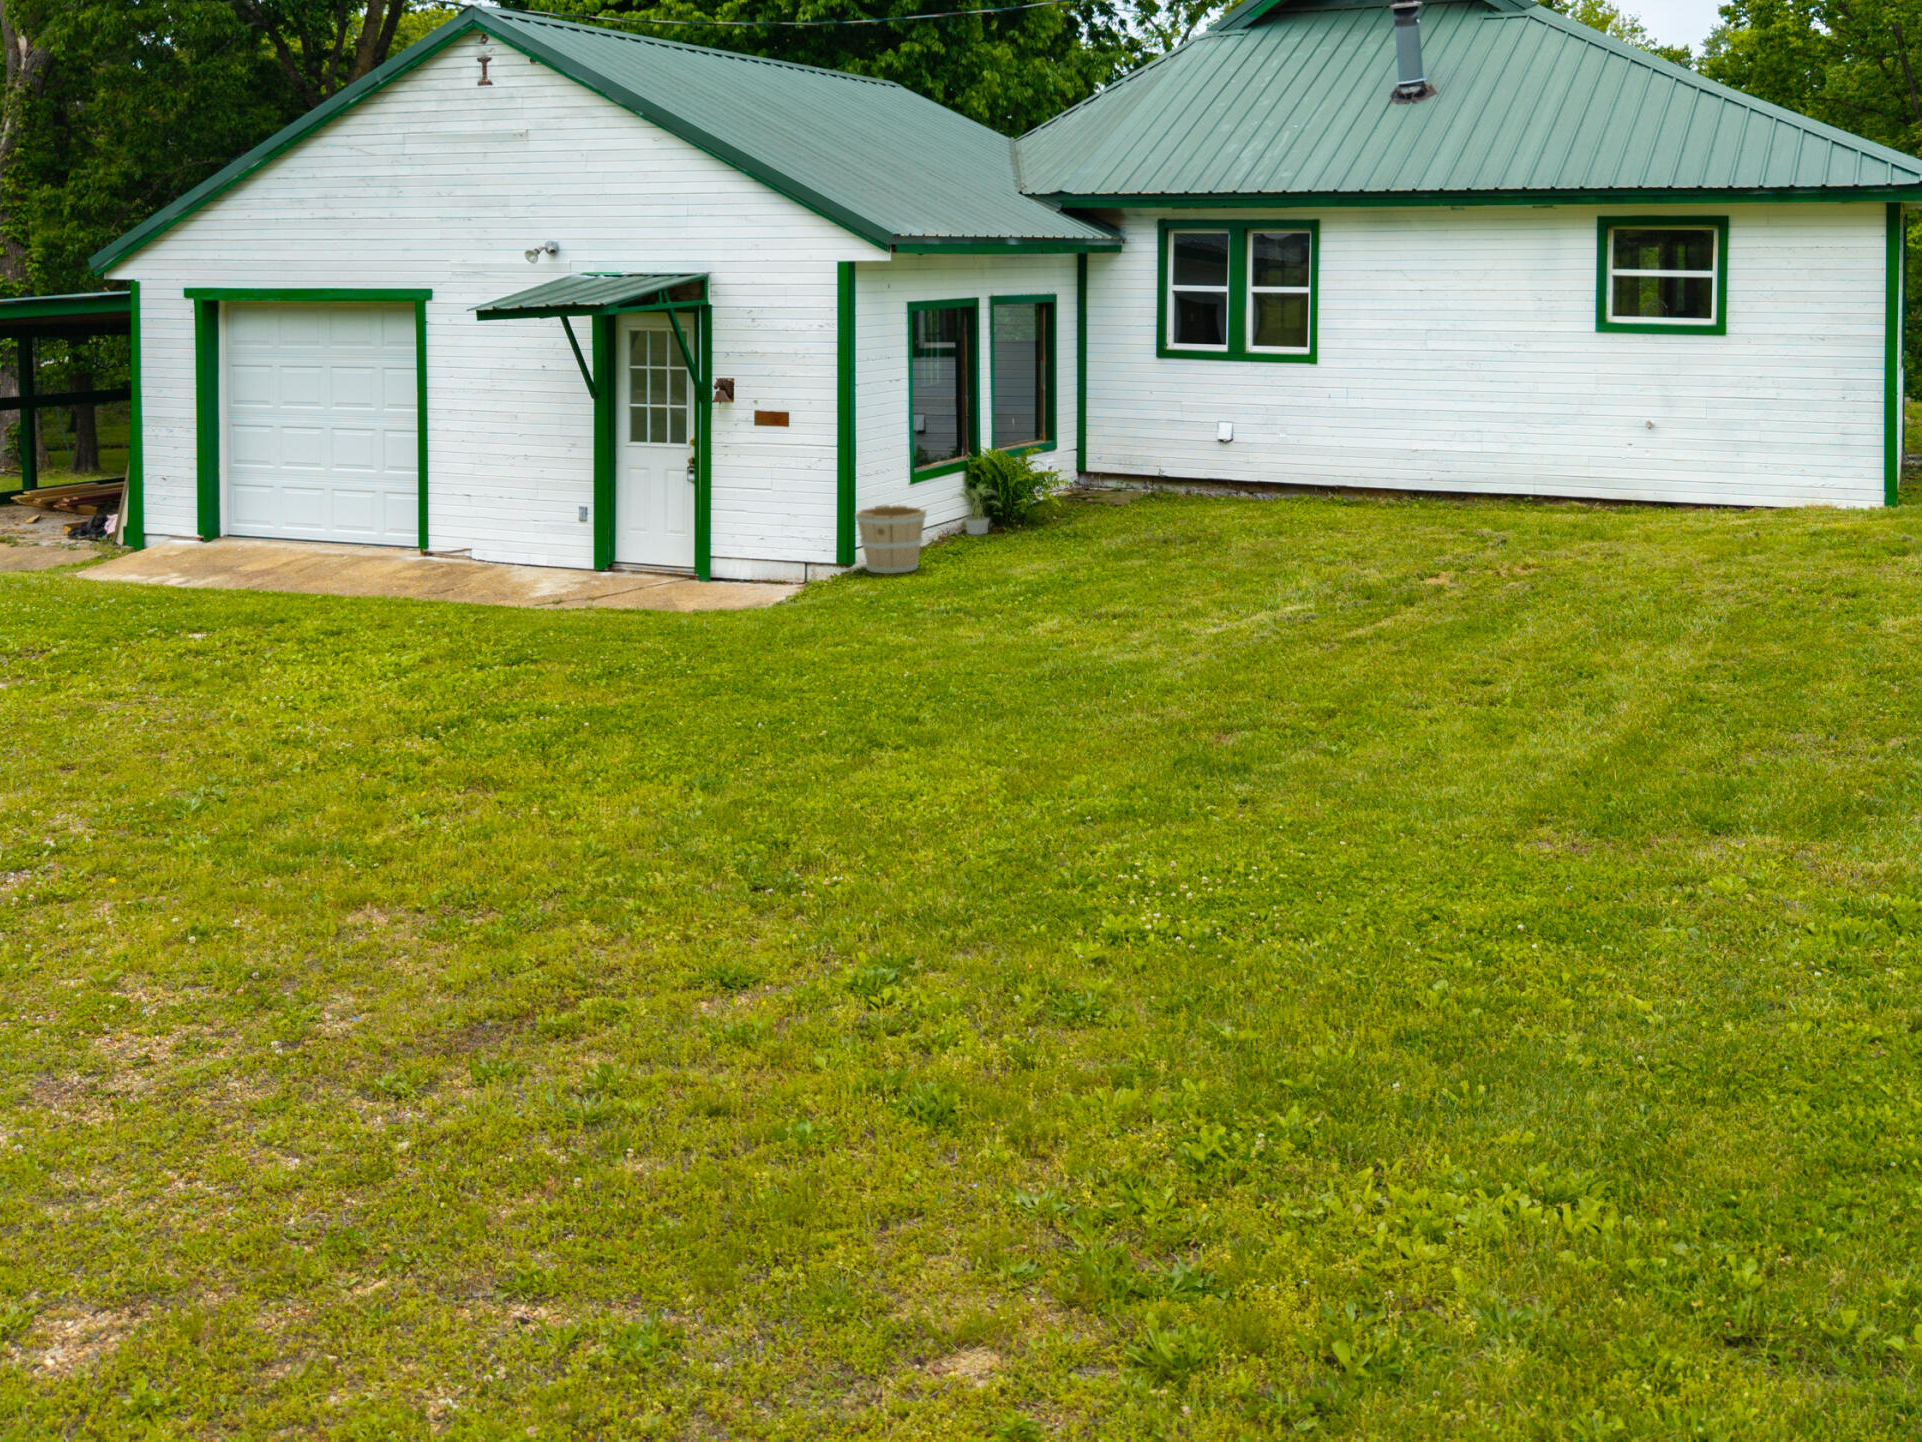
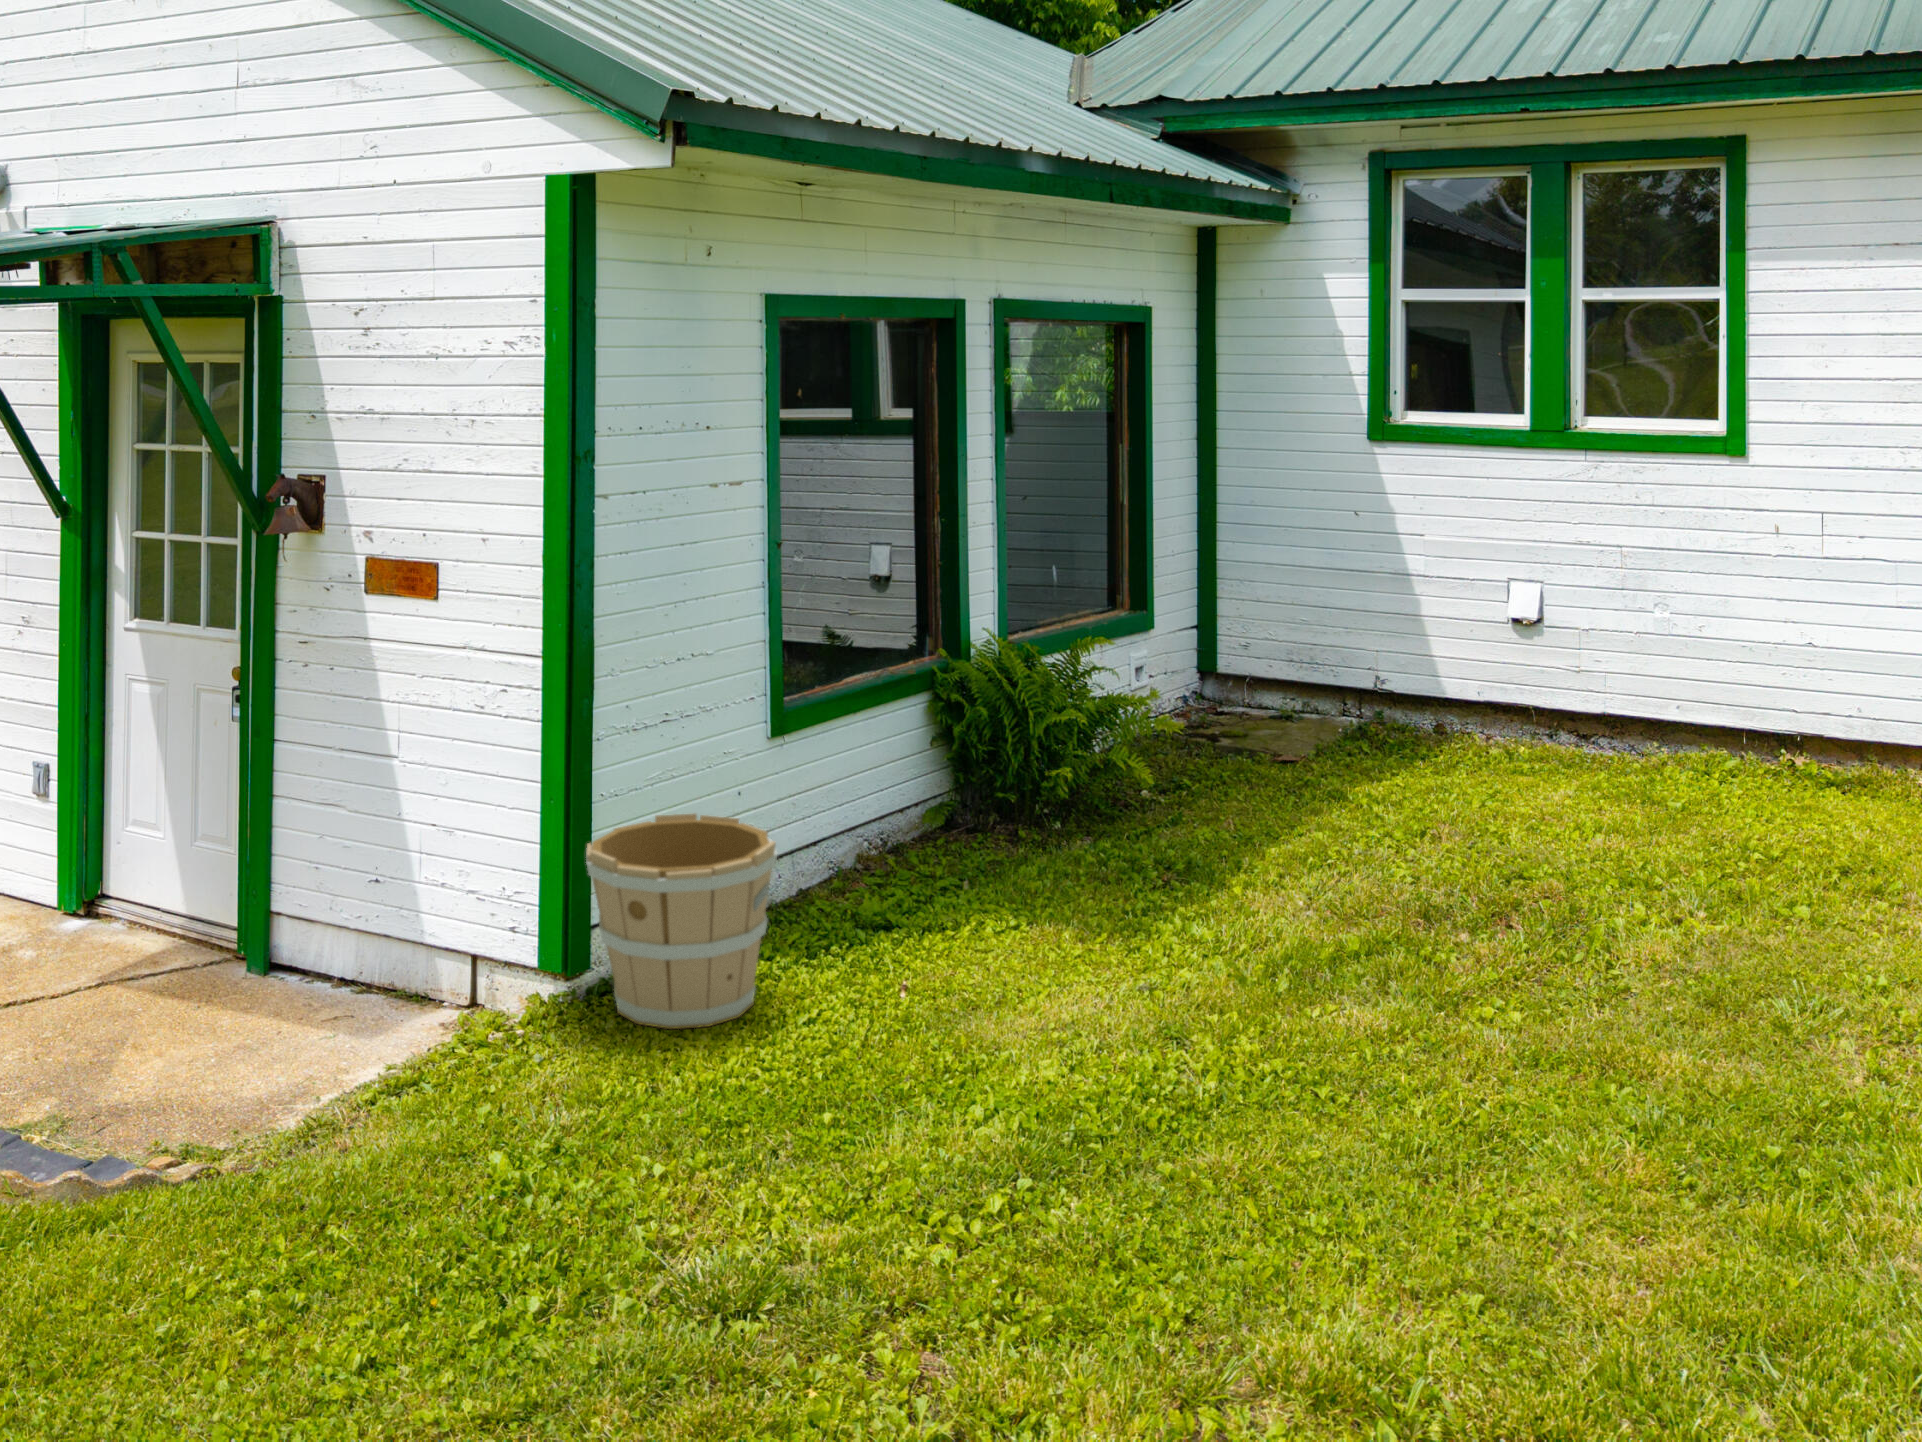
potted plant: present [958,485,1000,535] -> none [912,724,1024,848]

